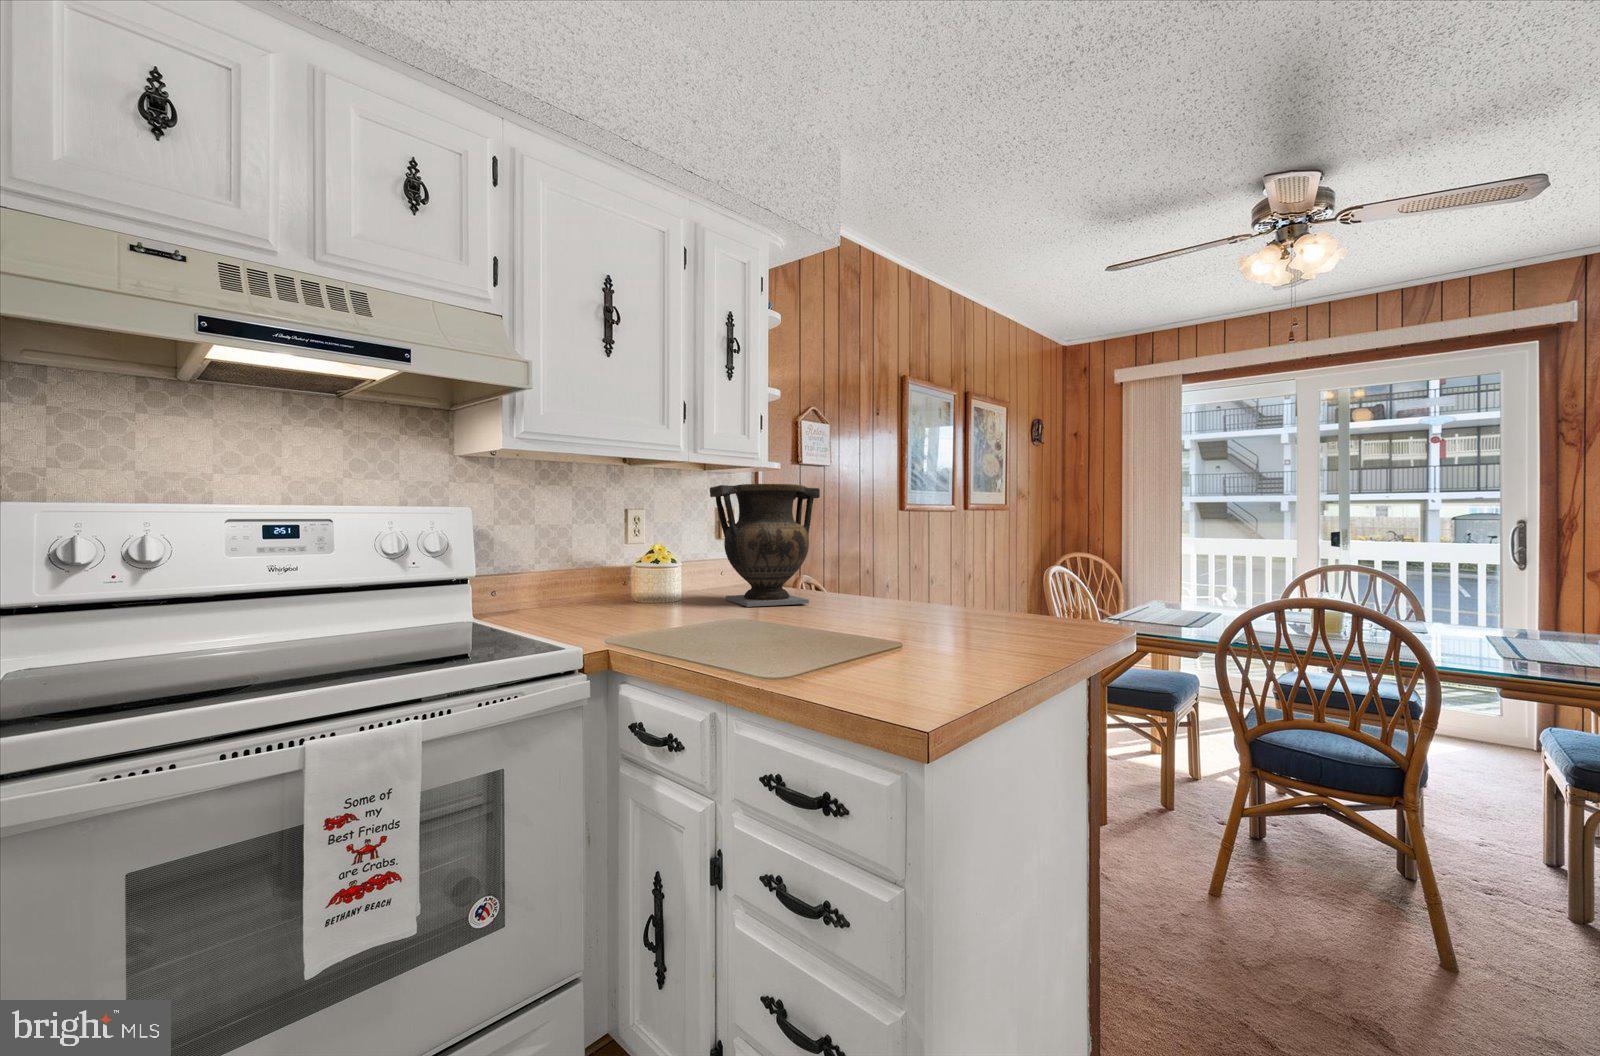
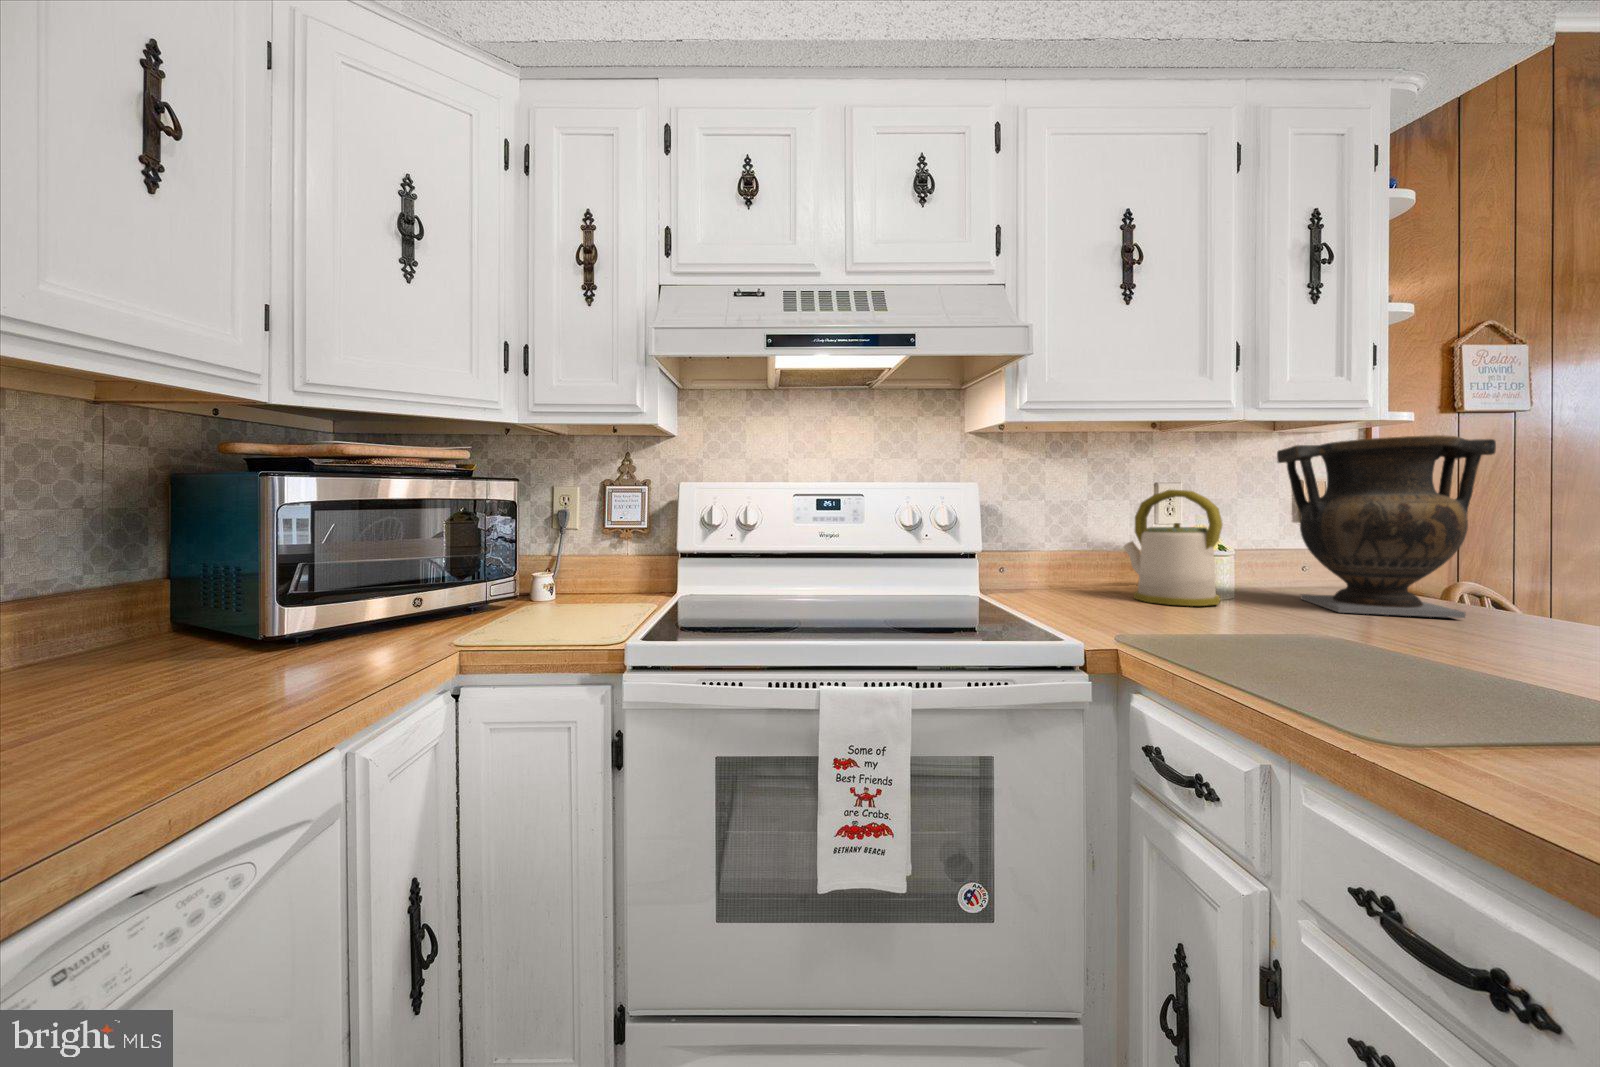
kettle: none [604,516,677,612] -> present [1124,490,1222,606]

